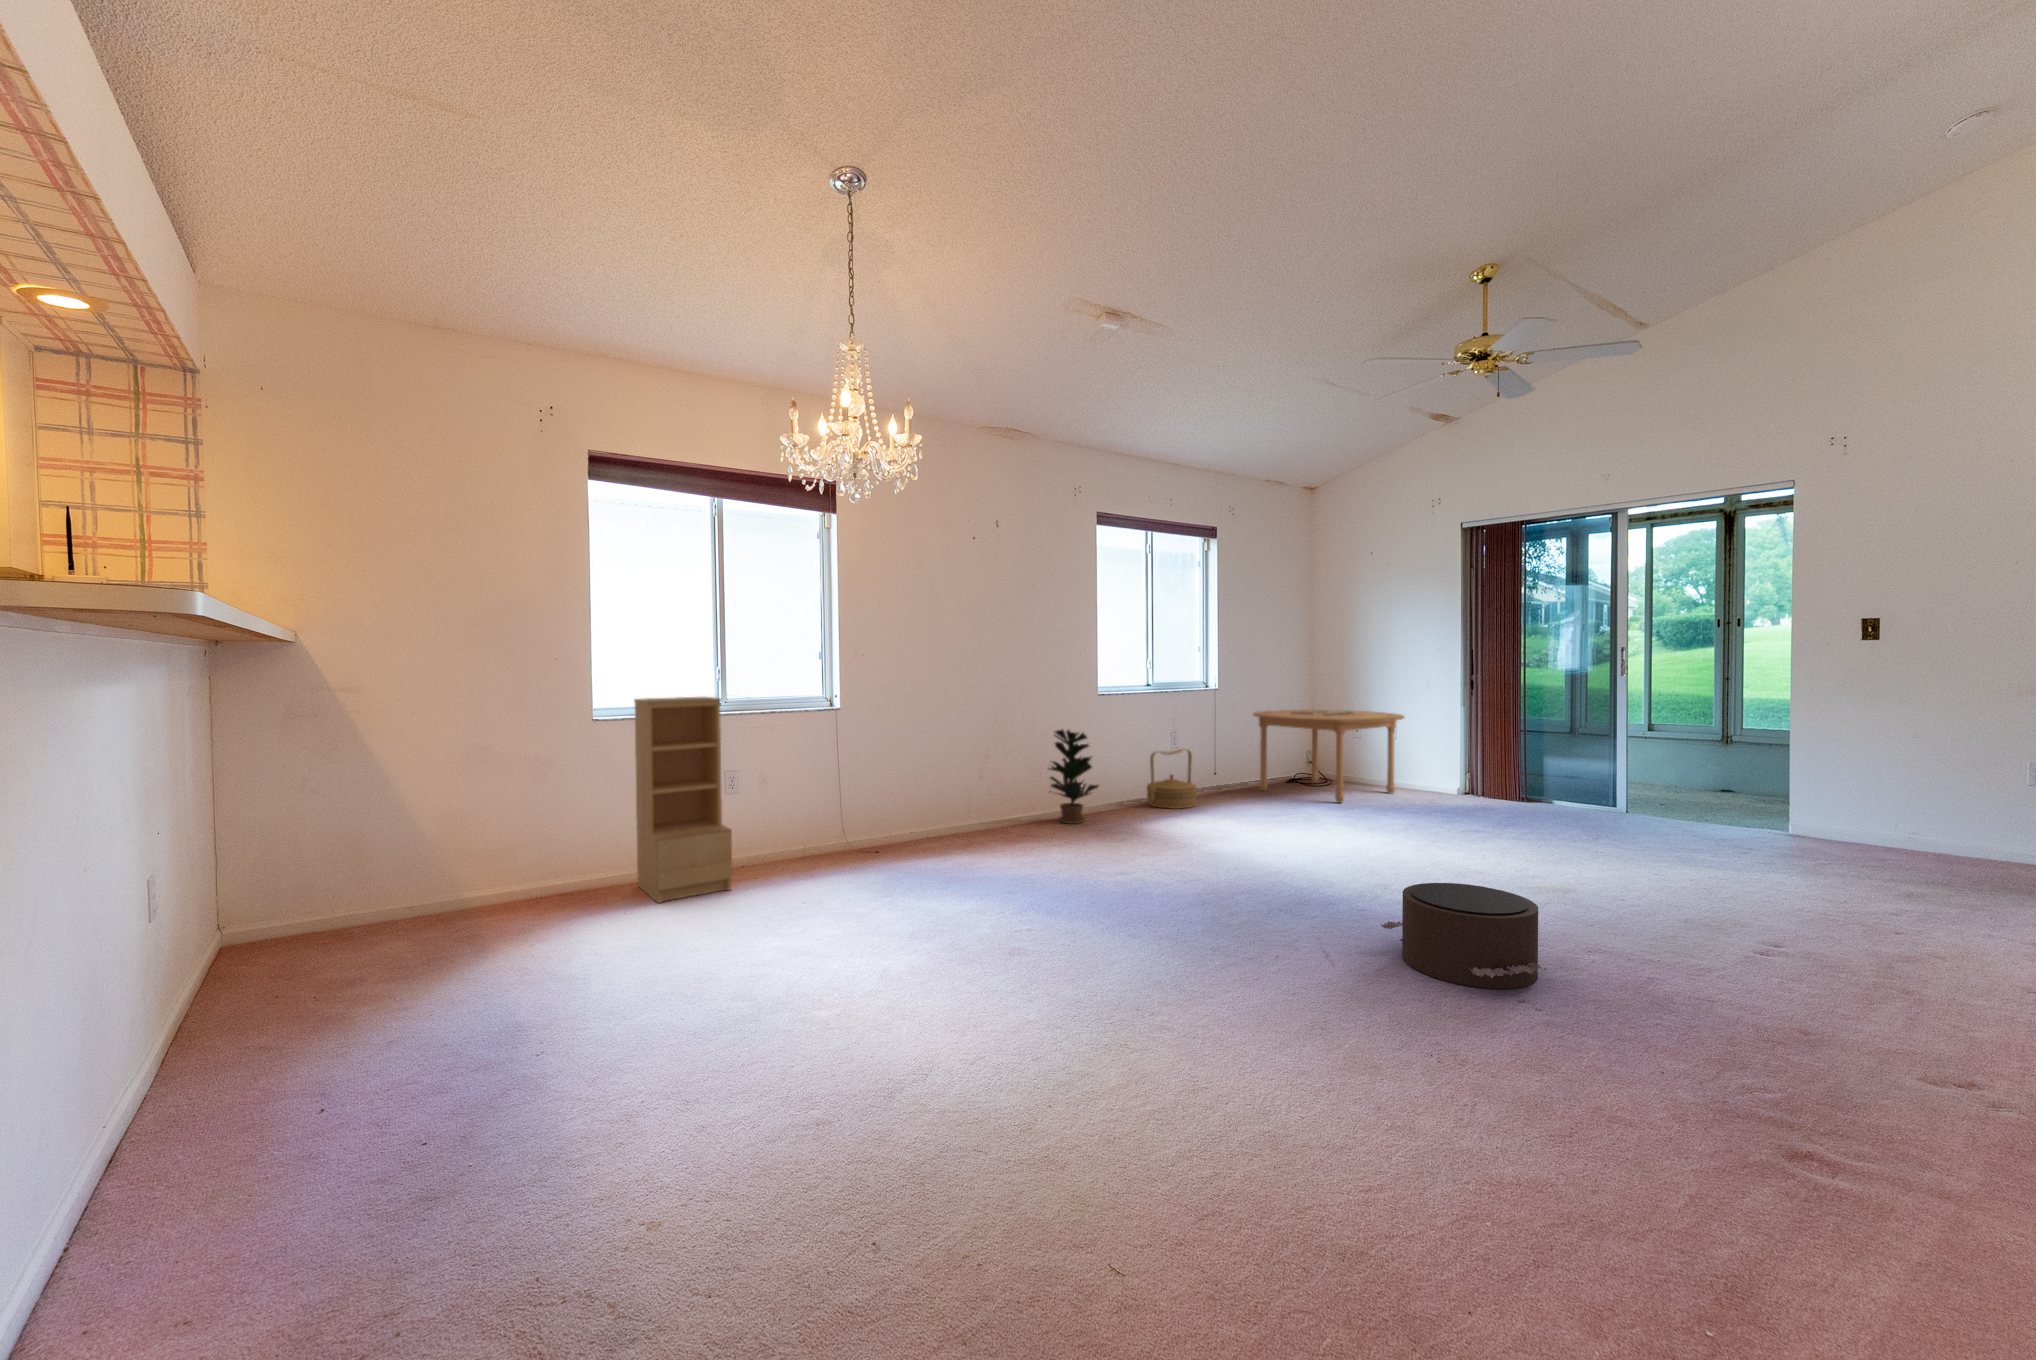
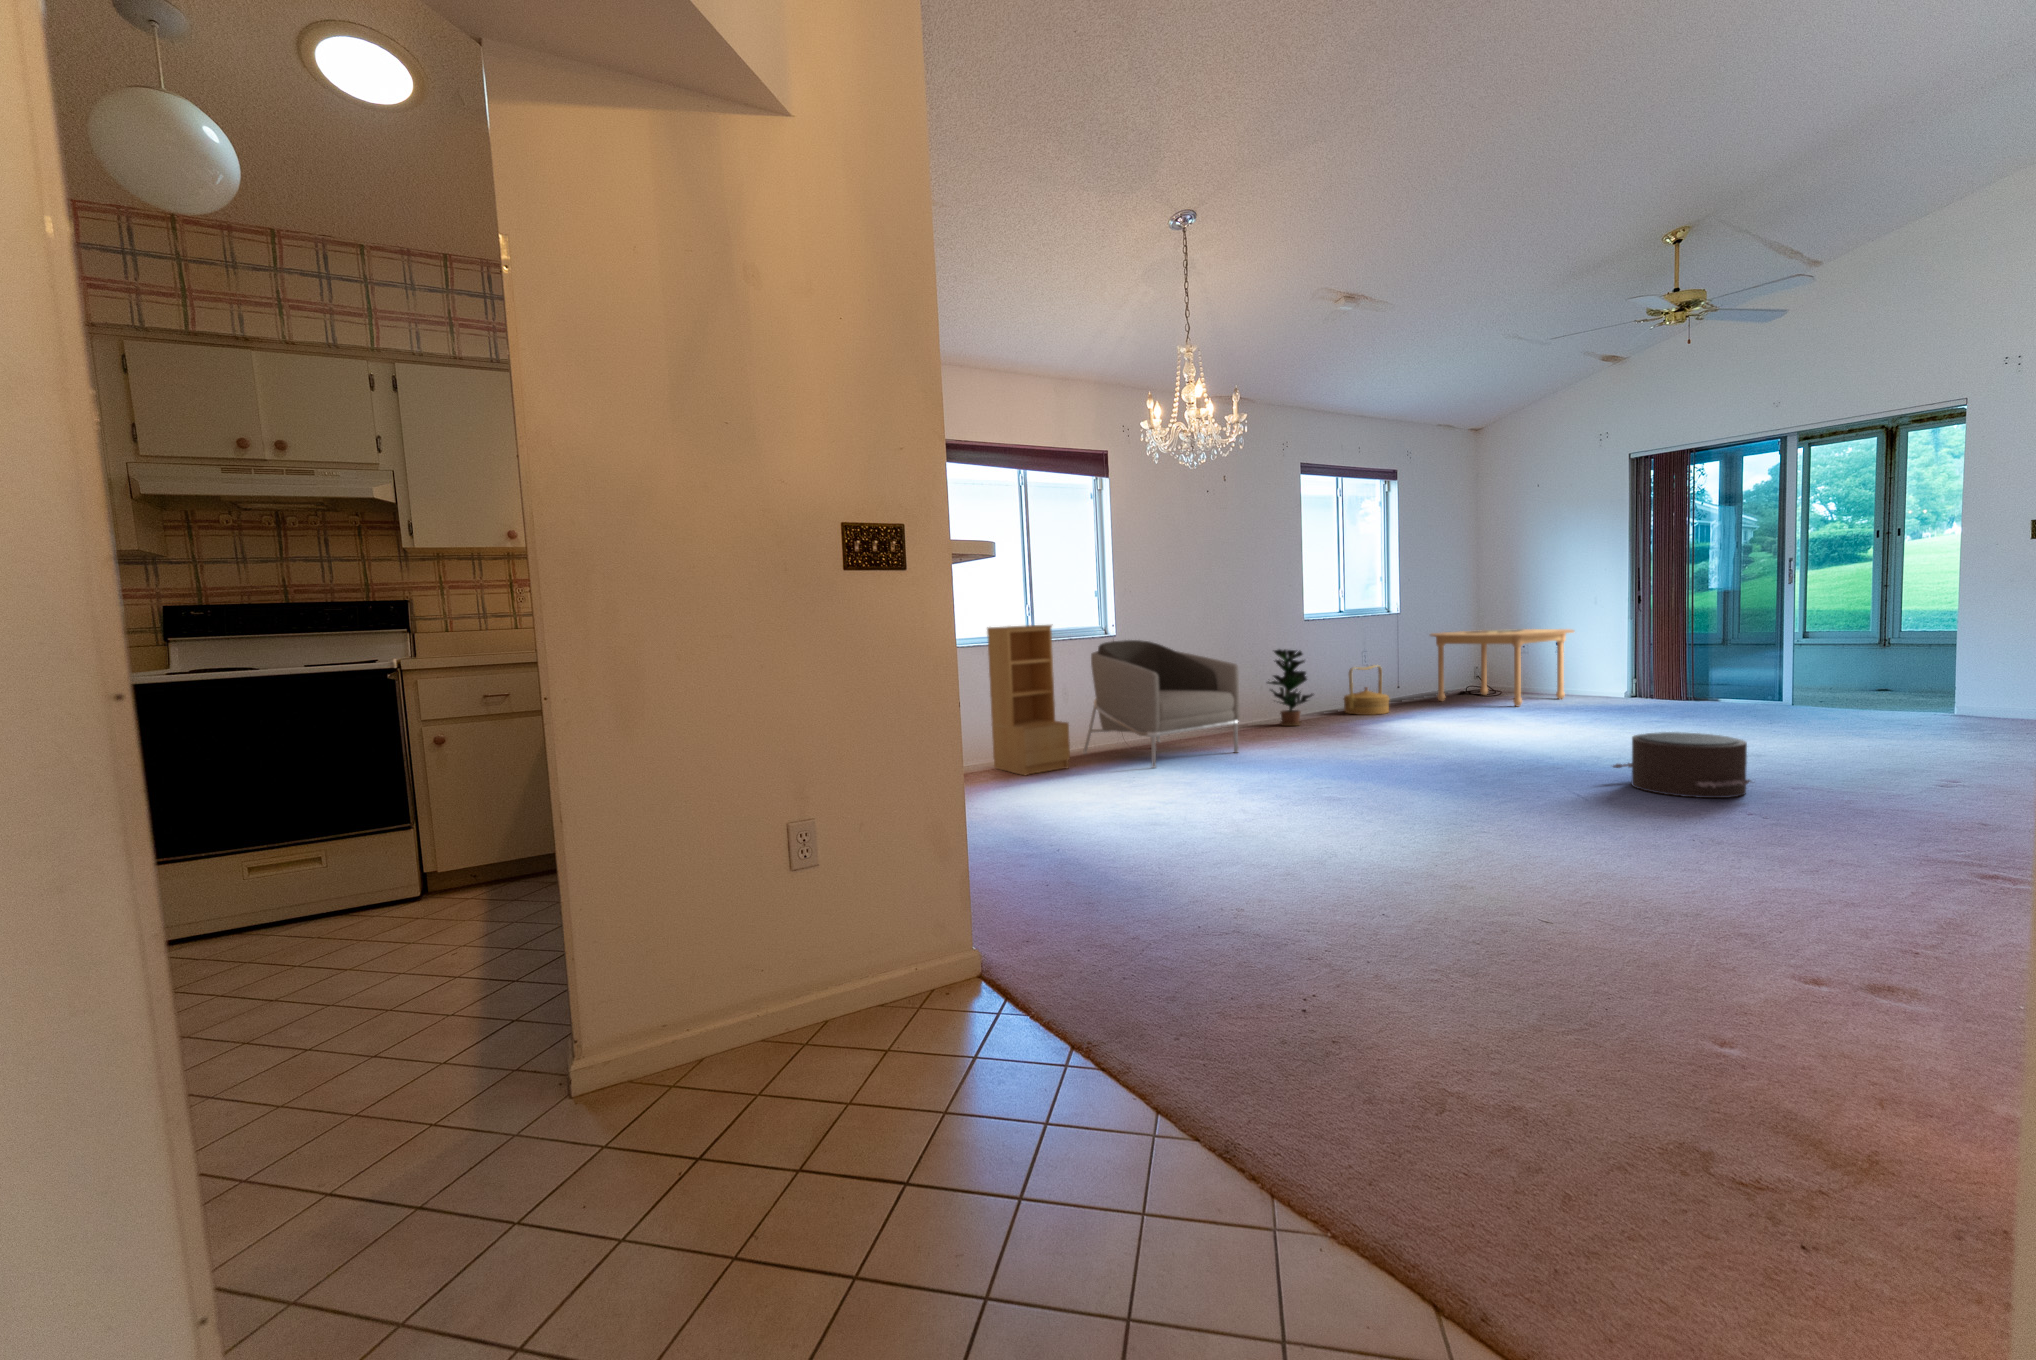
armchair: none [780,717,971,894] -> present [1083,640,1240,768]

